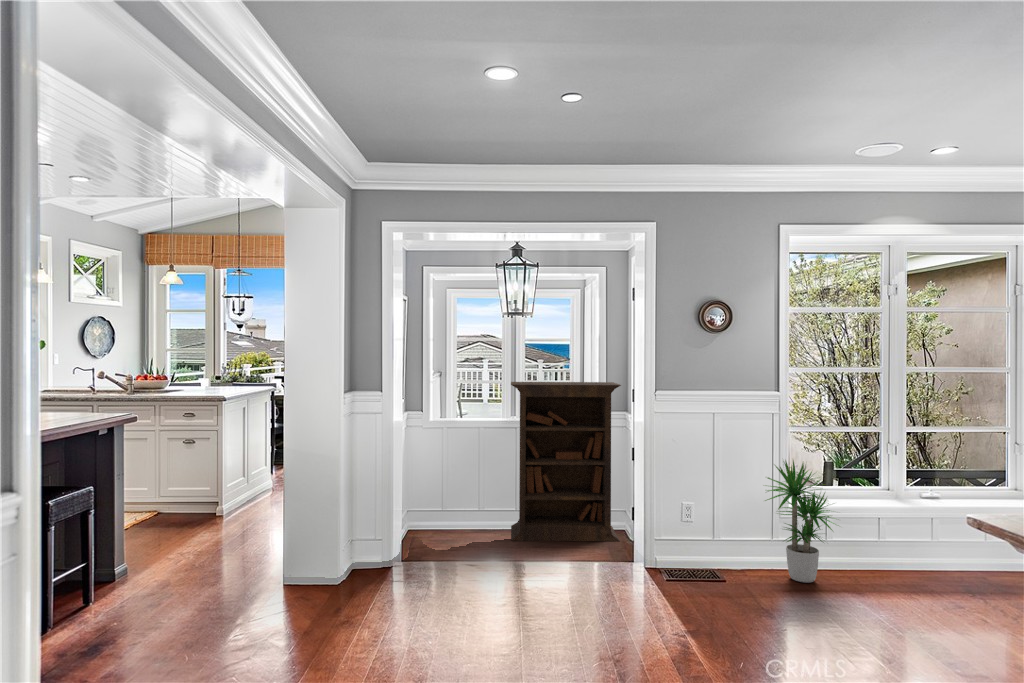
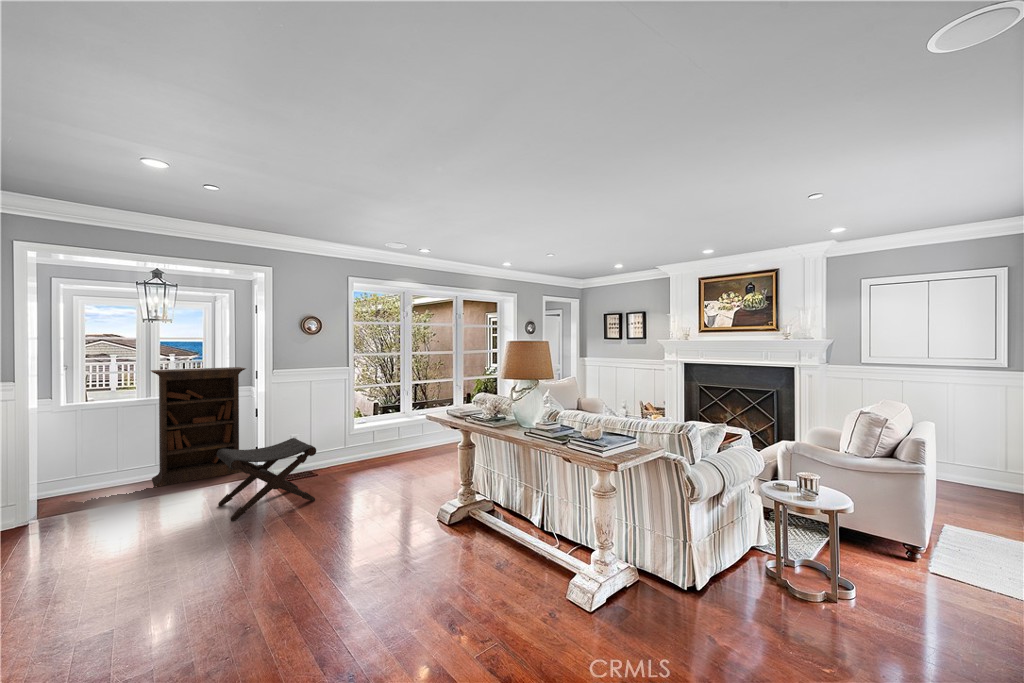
potted plant: present [765,460,834,582] -> none [337,403,381,469]
footstool: none [577,508,726,634] -> present [216,438,316,521]

